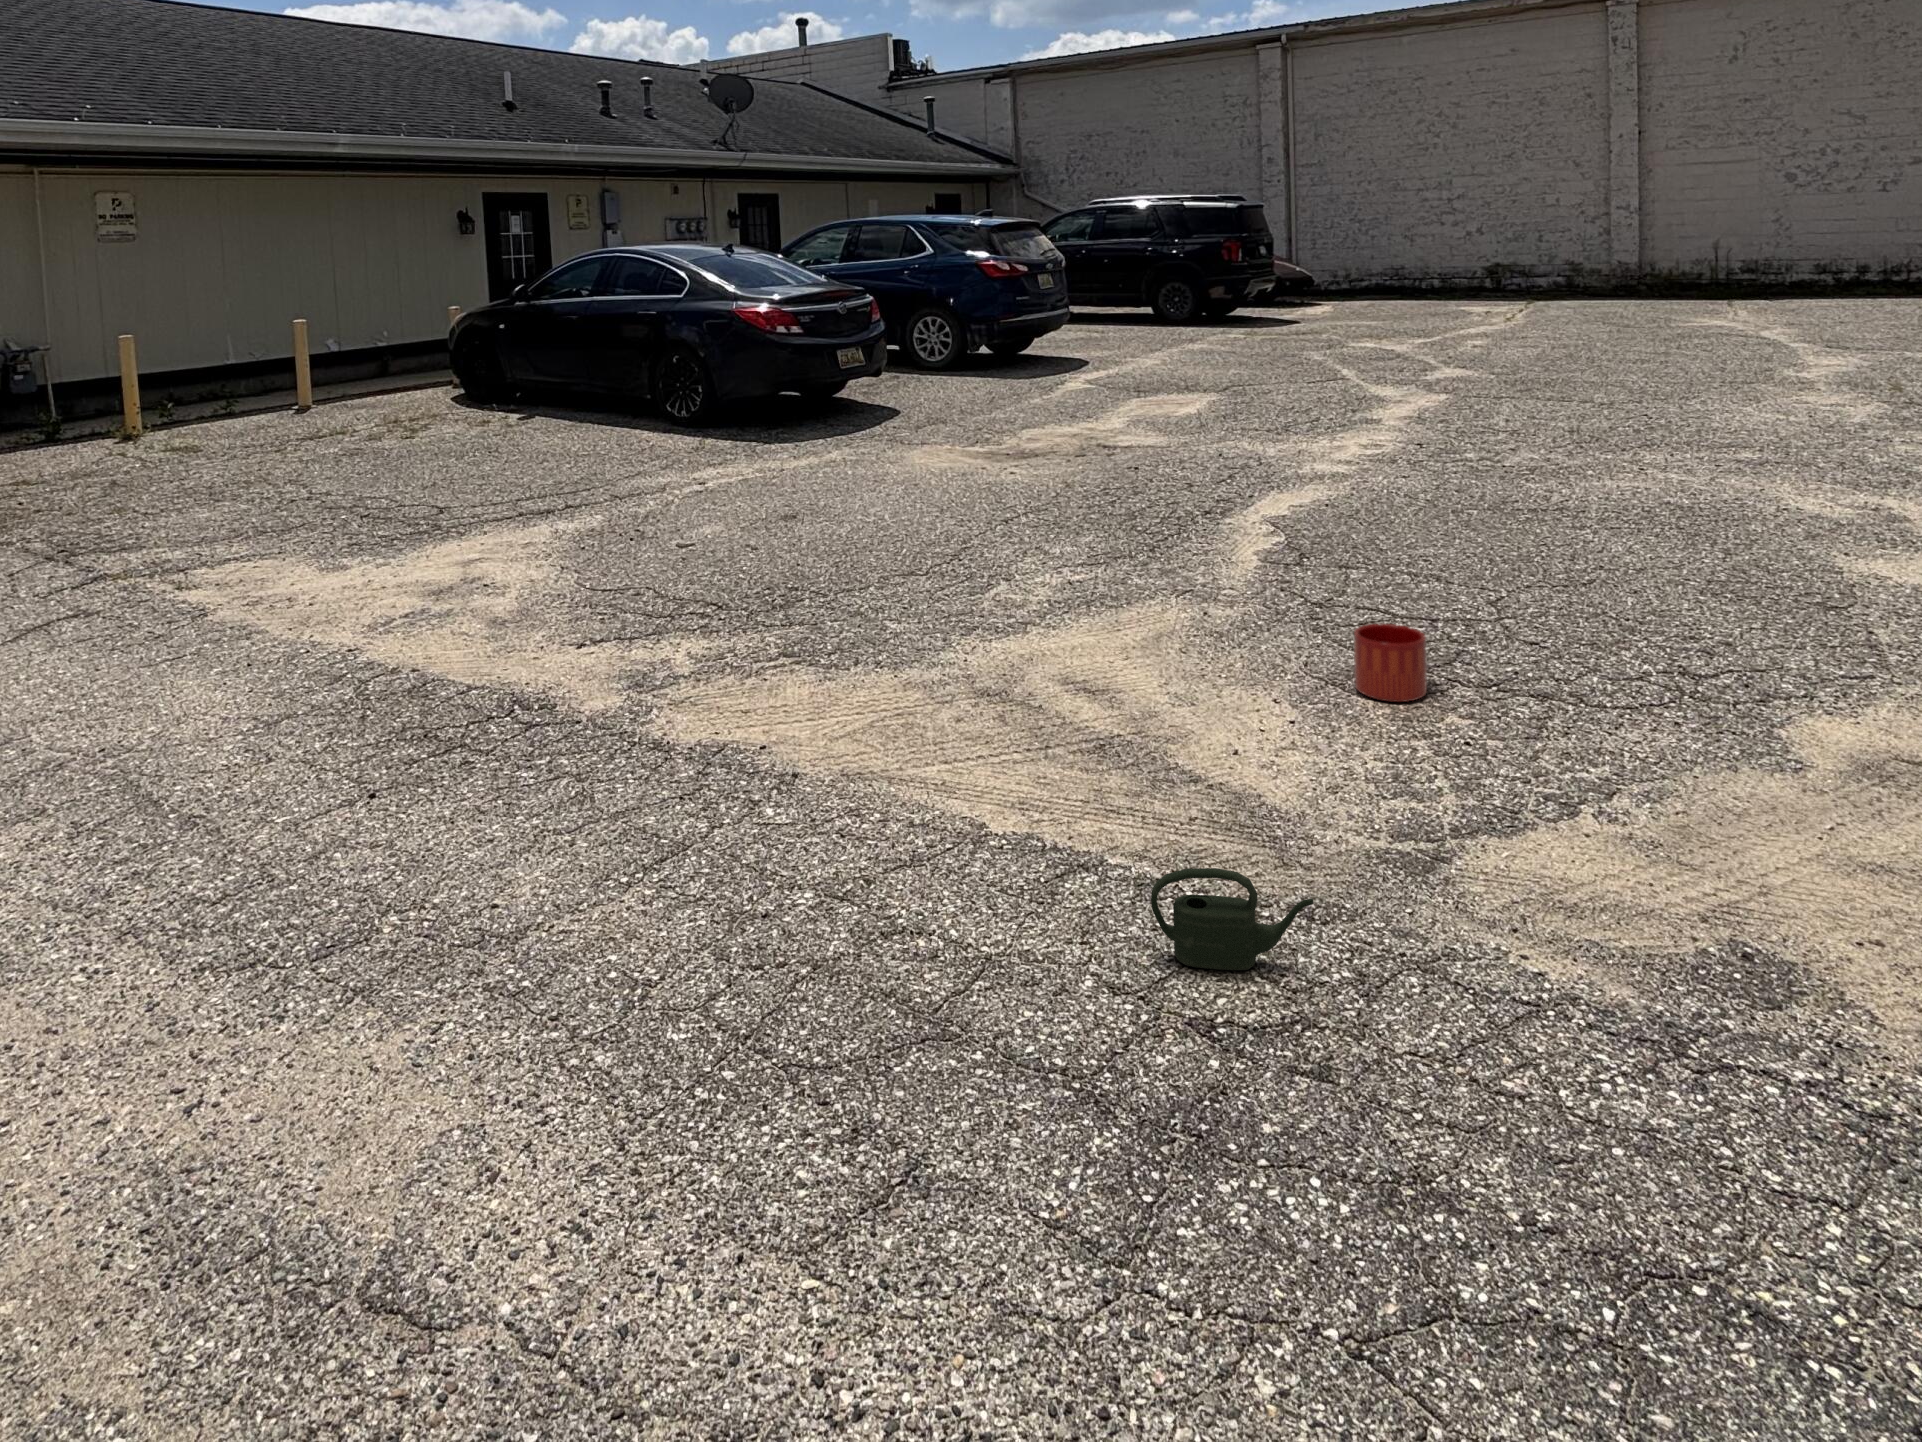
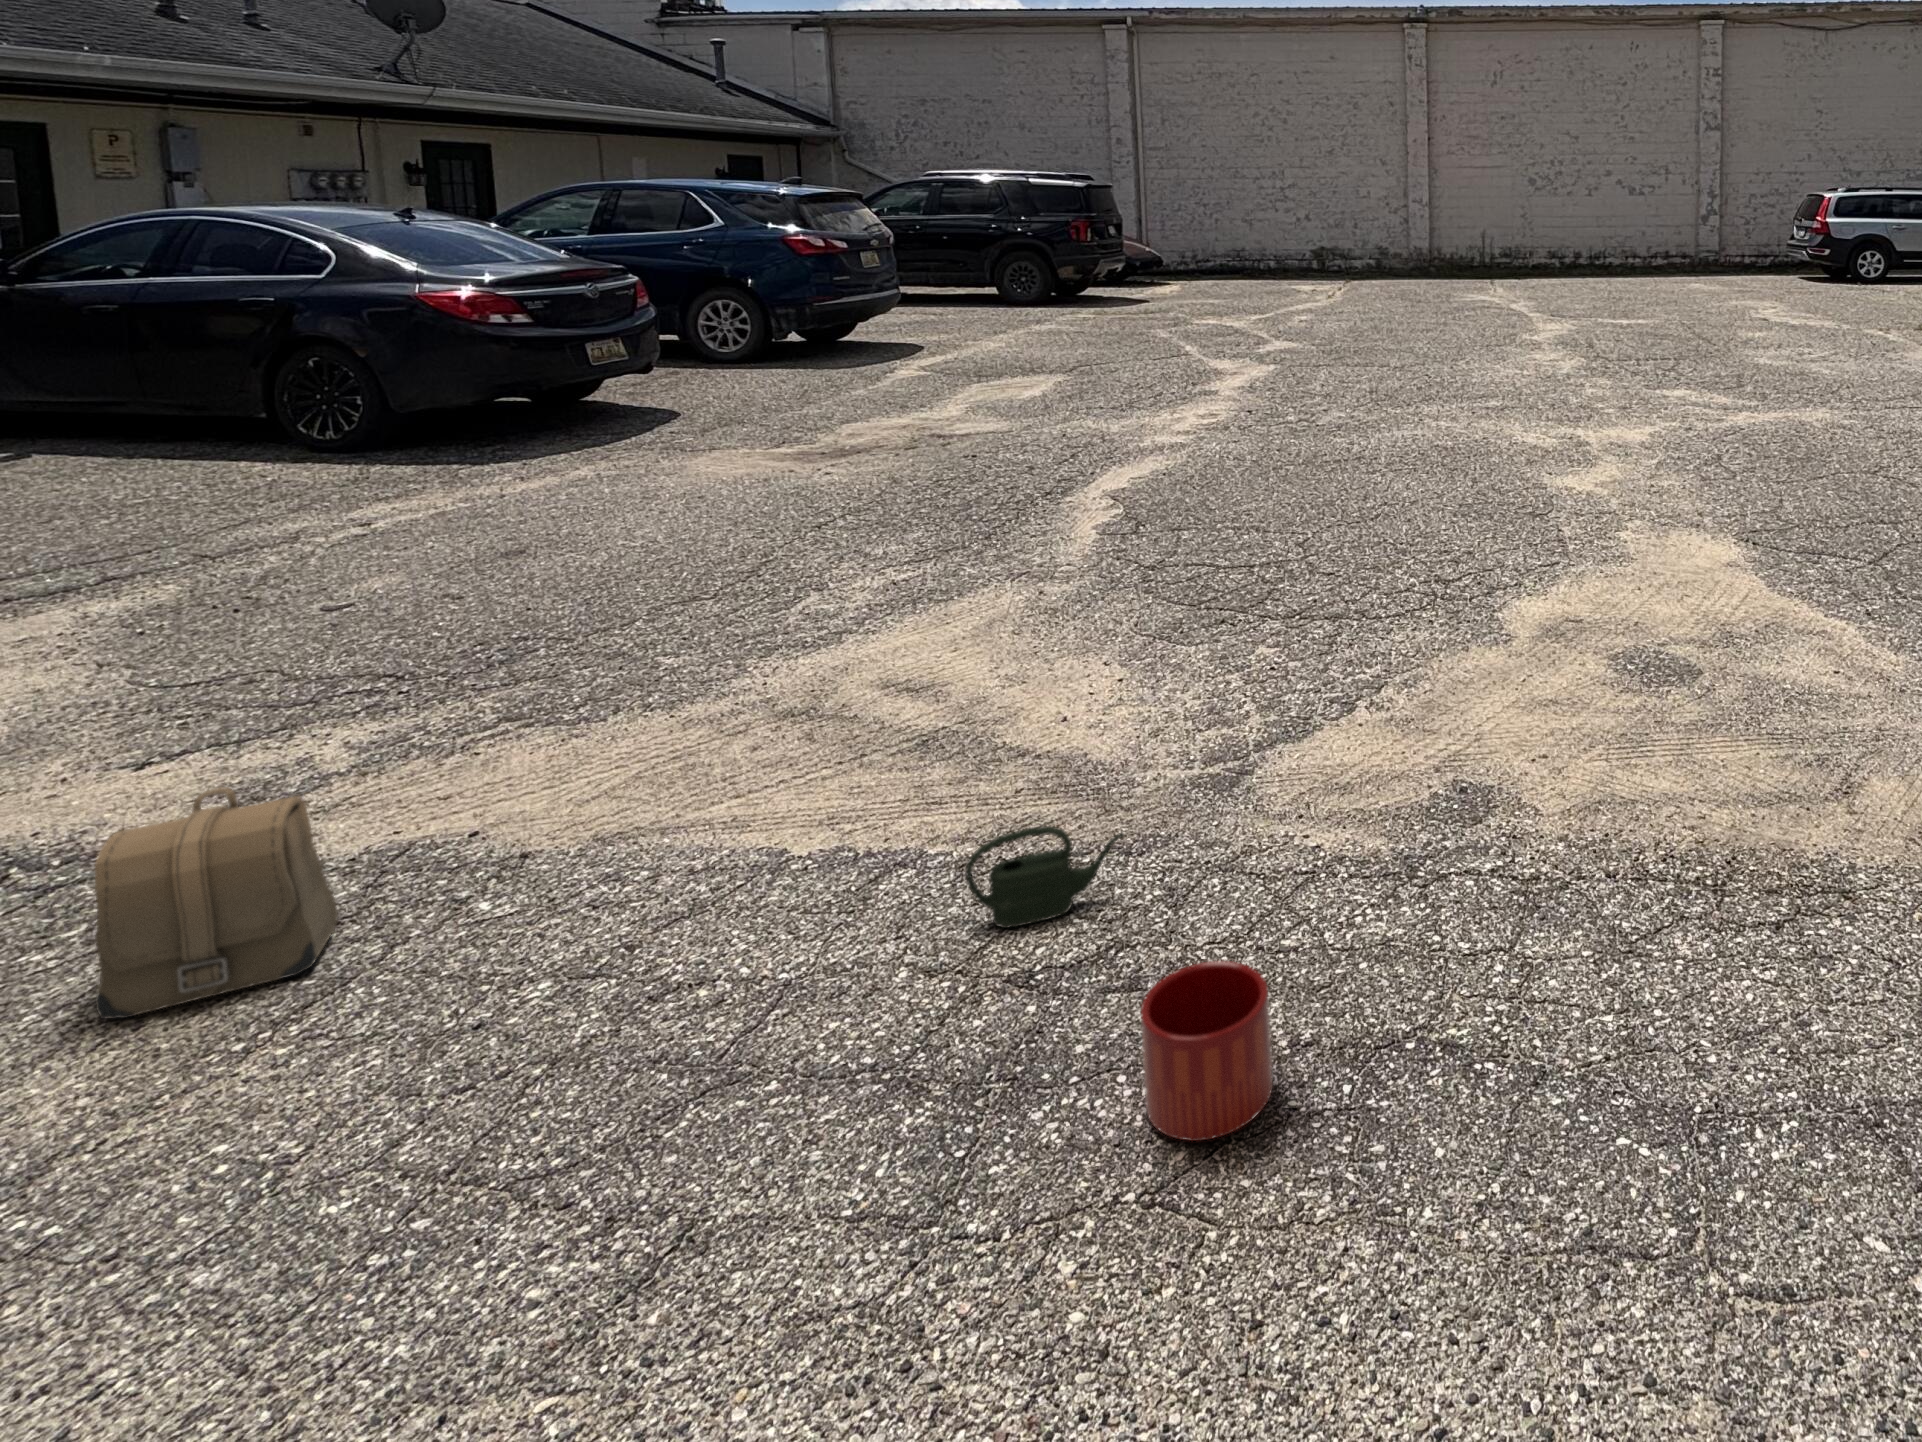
planter: present [1354,624,1427,702] -> present [1141,961,1273,1141]
backpack: none [540,674,675,834] -> present [95,787,339,1018]

